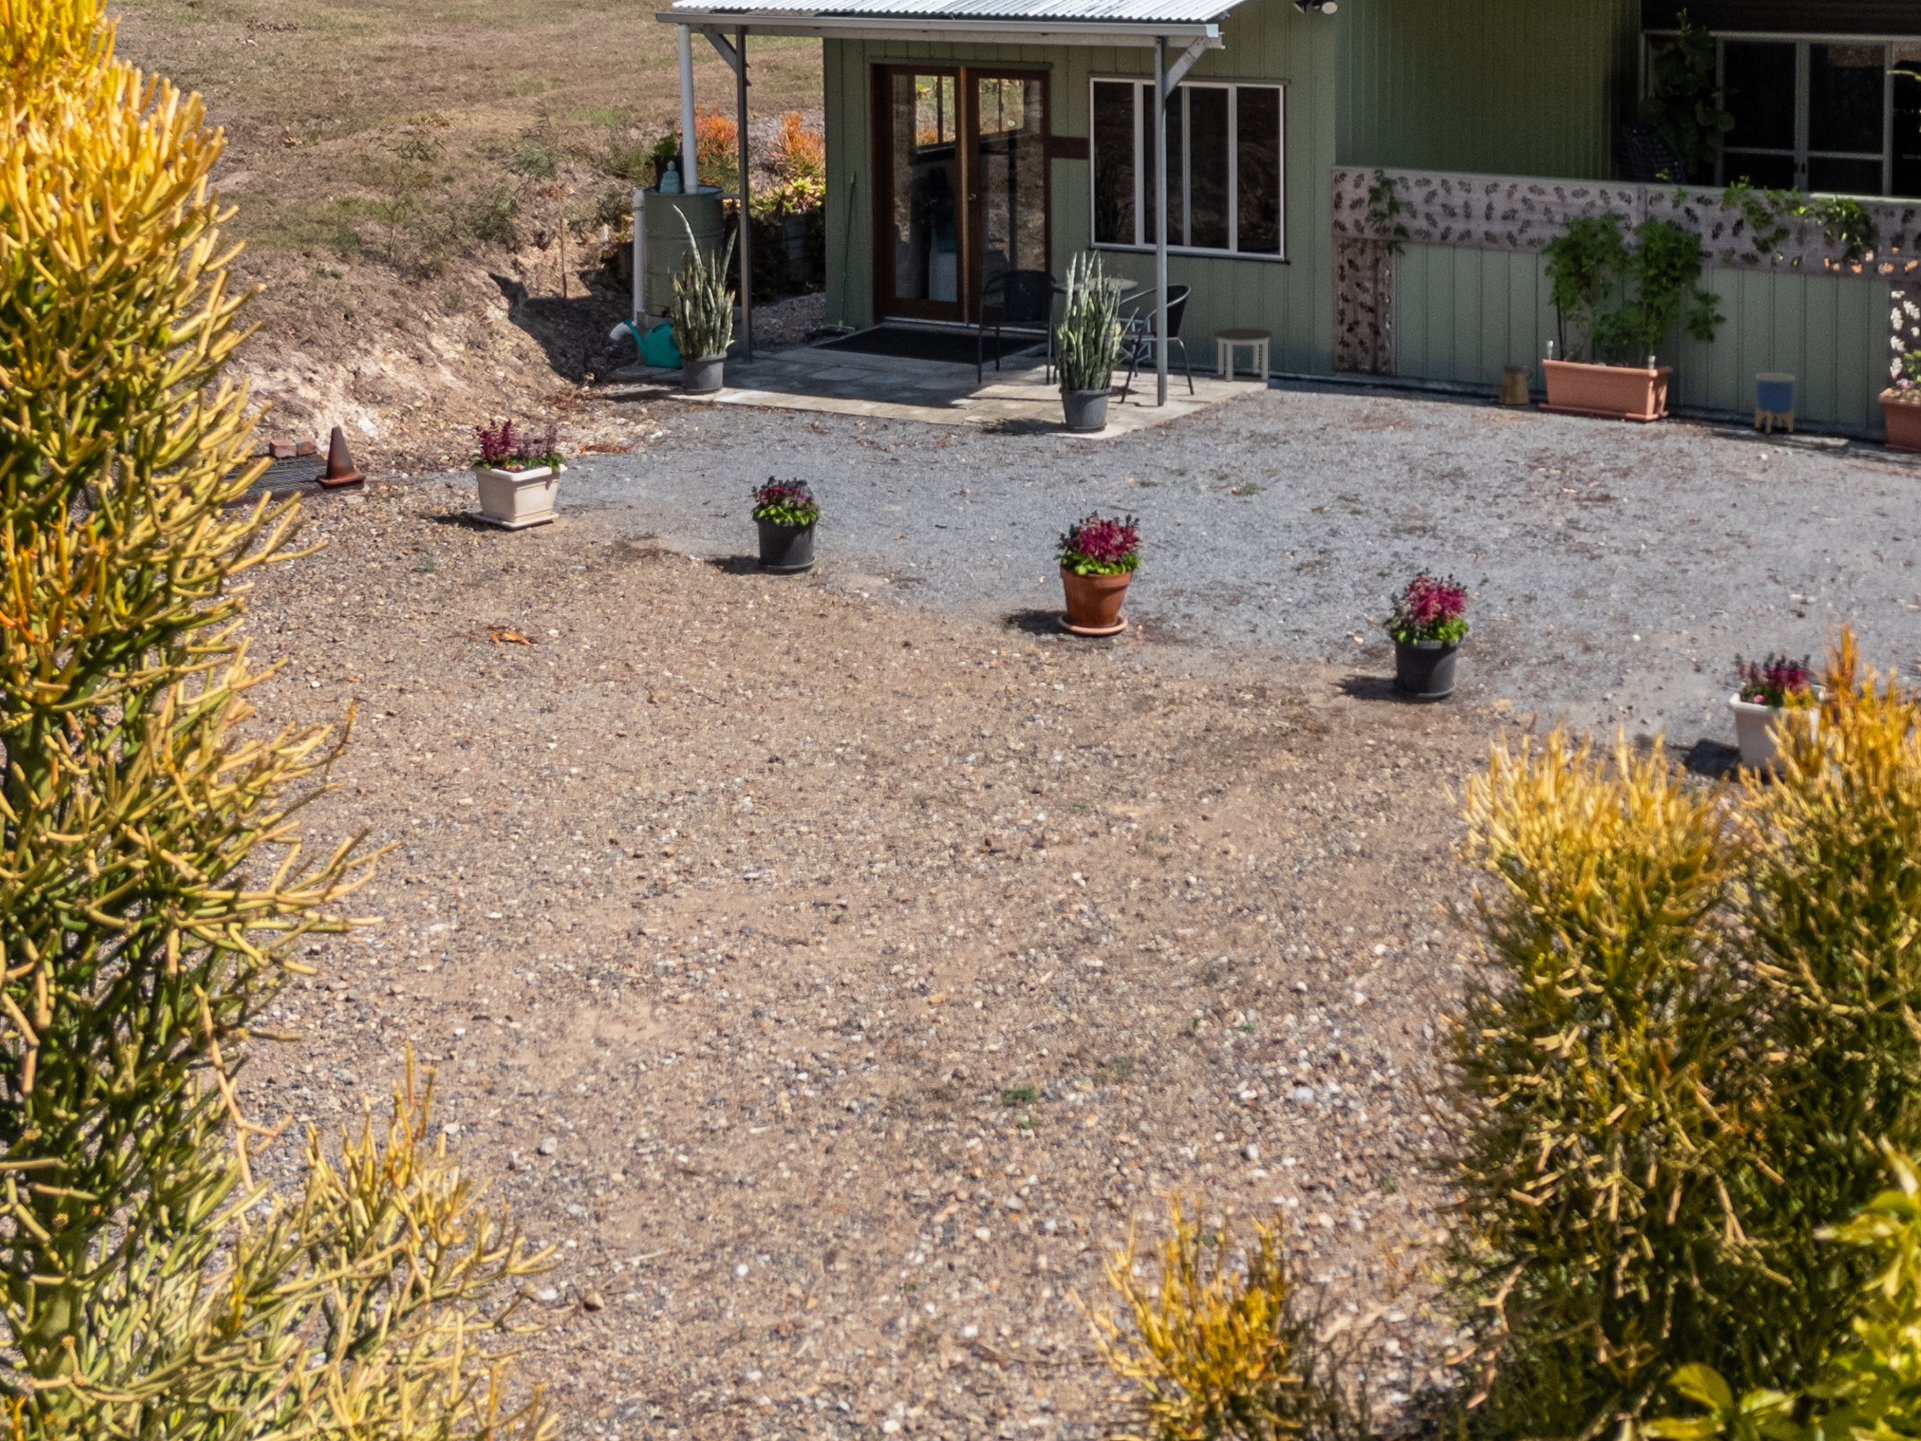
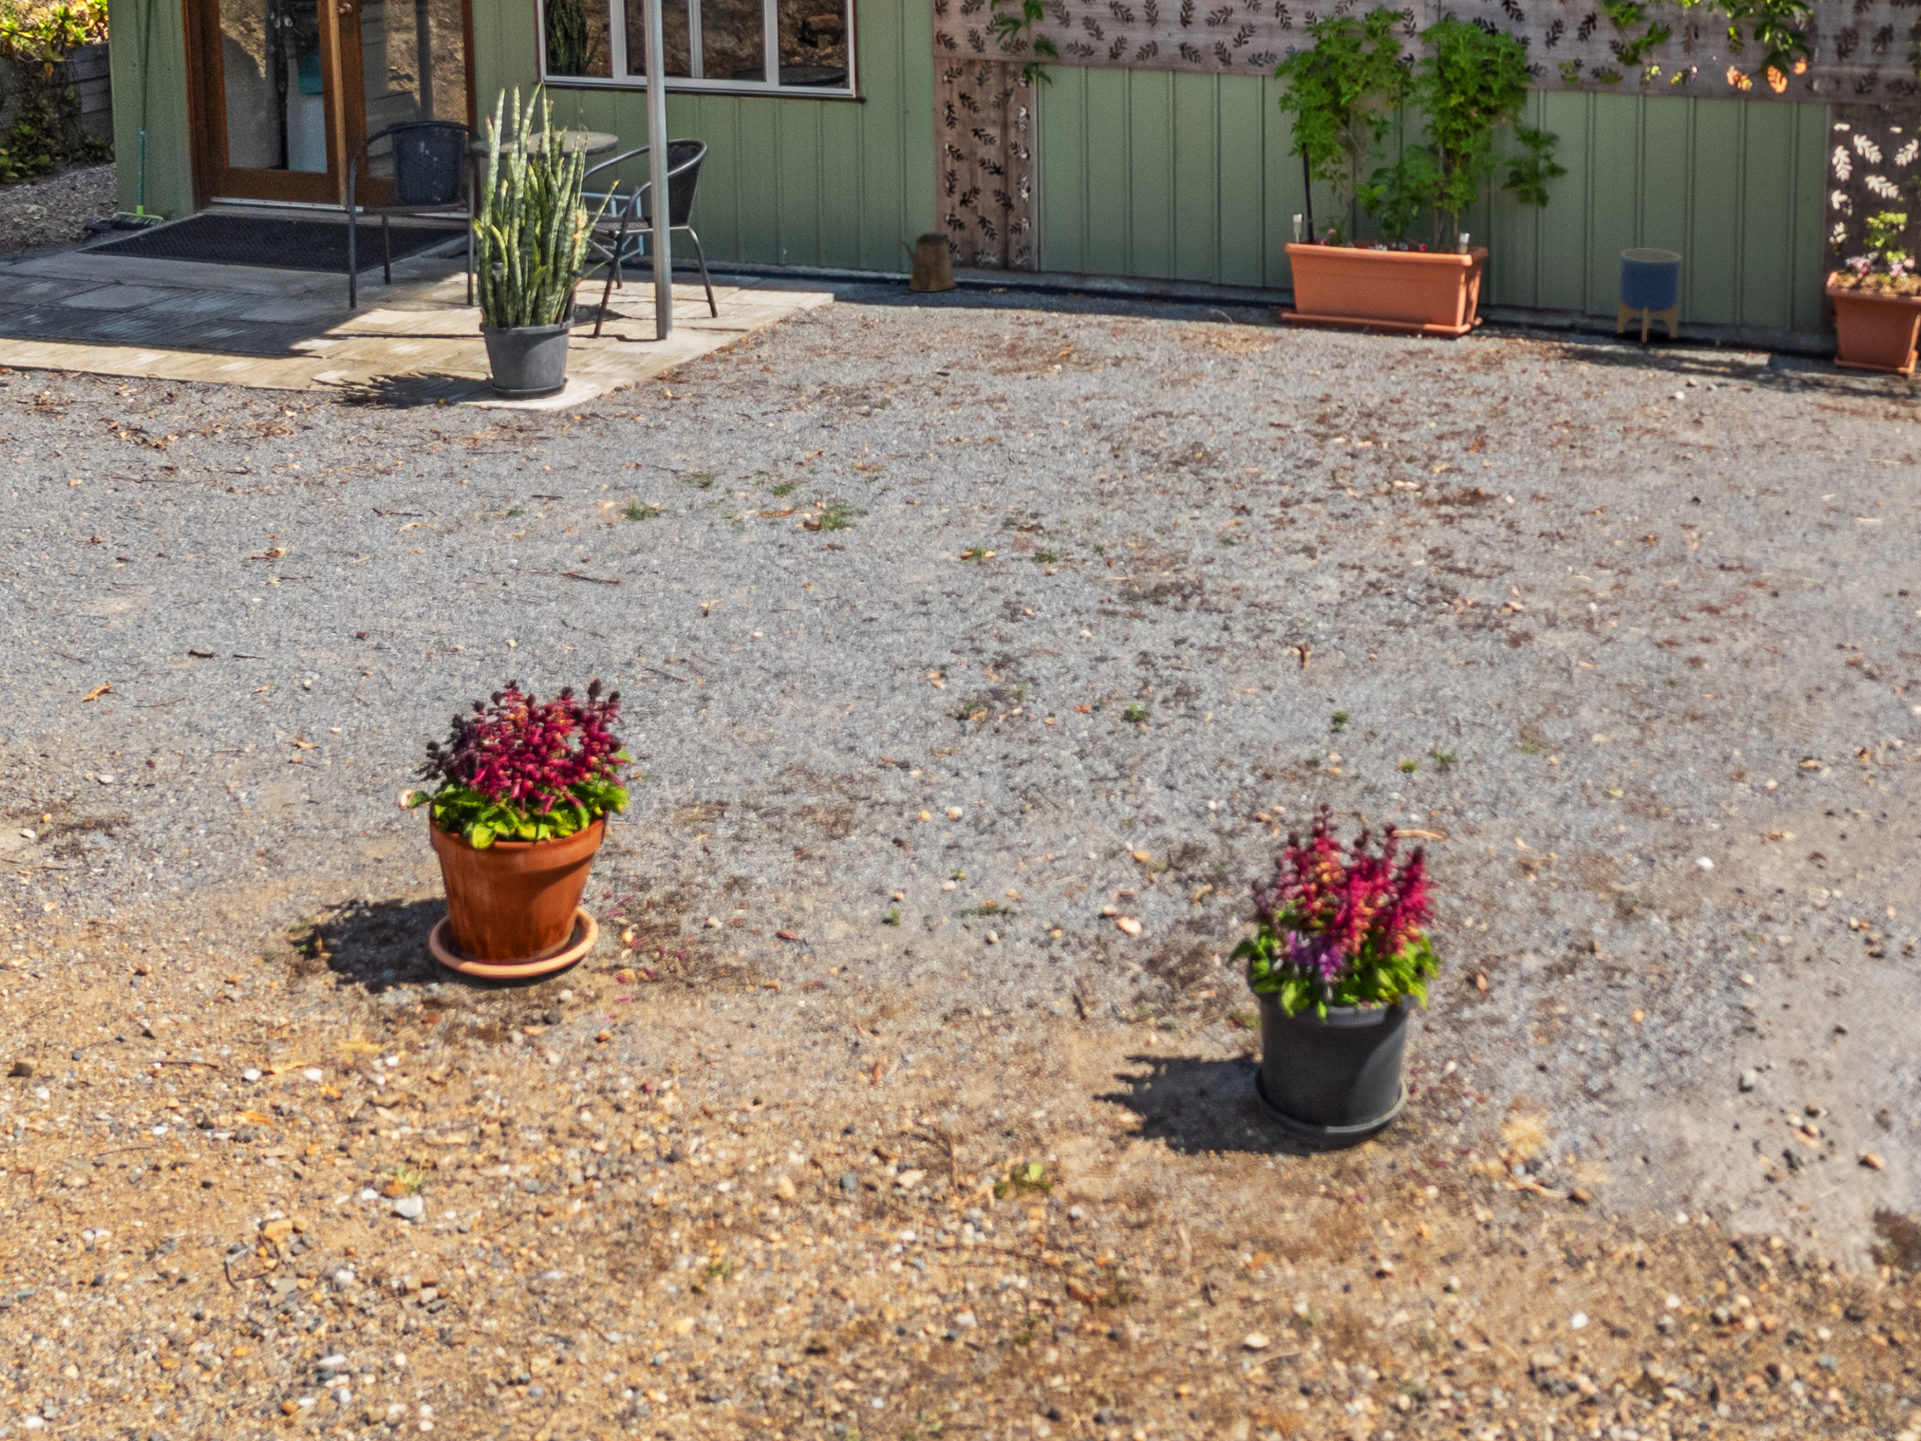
round table: present [1214,328,1272,381] -> none [748,201,841,286]
watering can: present [1481,365,1534,405] -> present [902,232,956,292]

